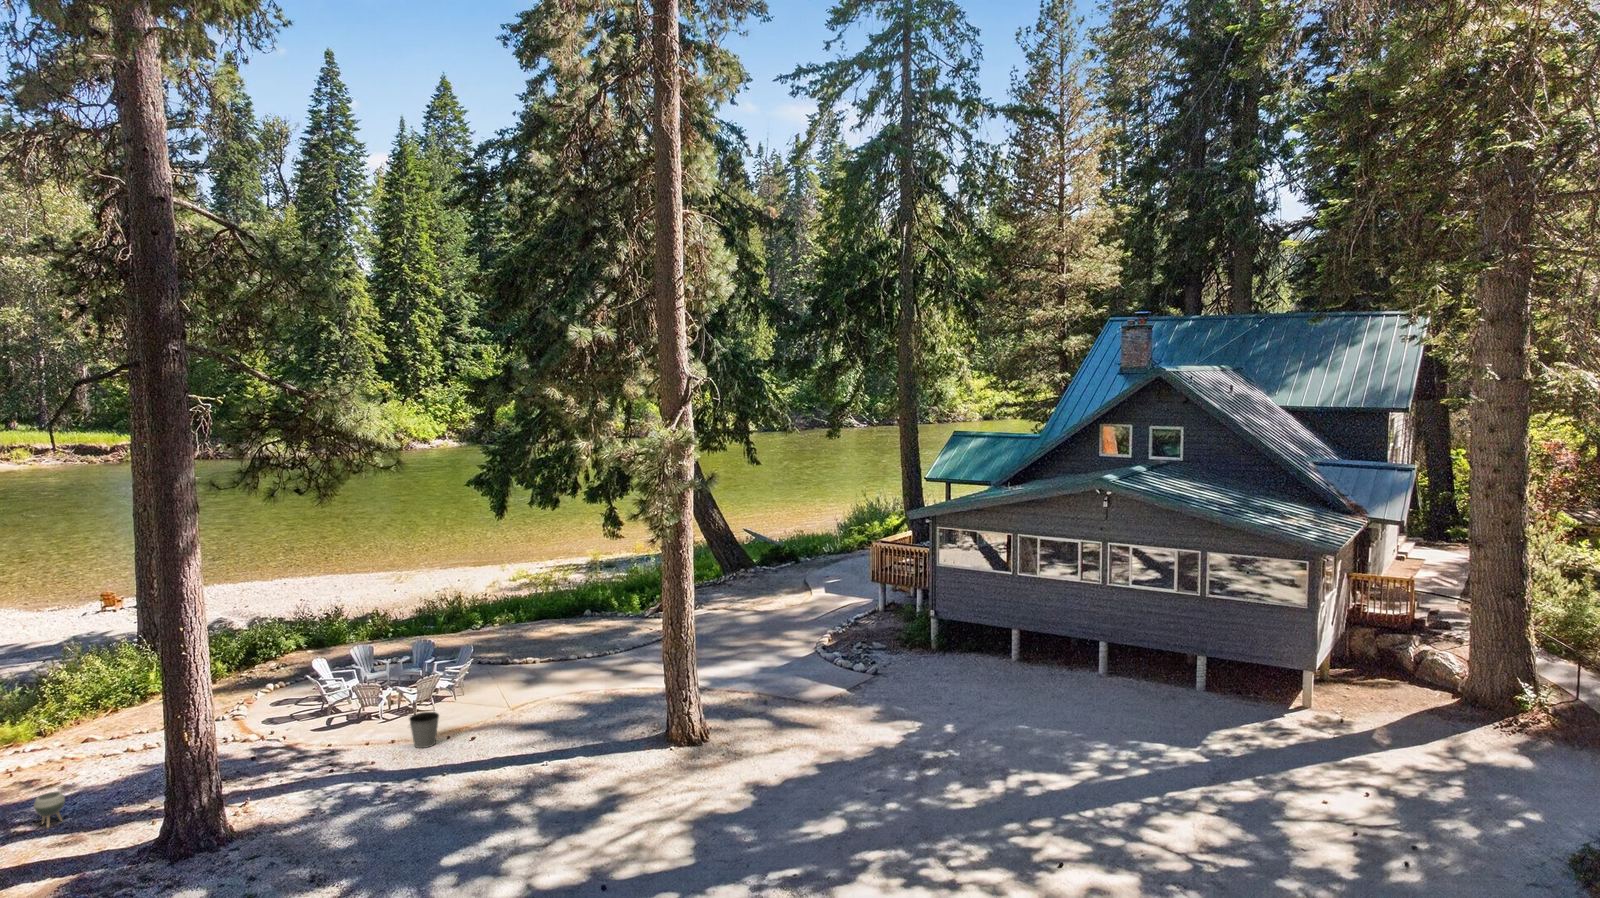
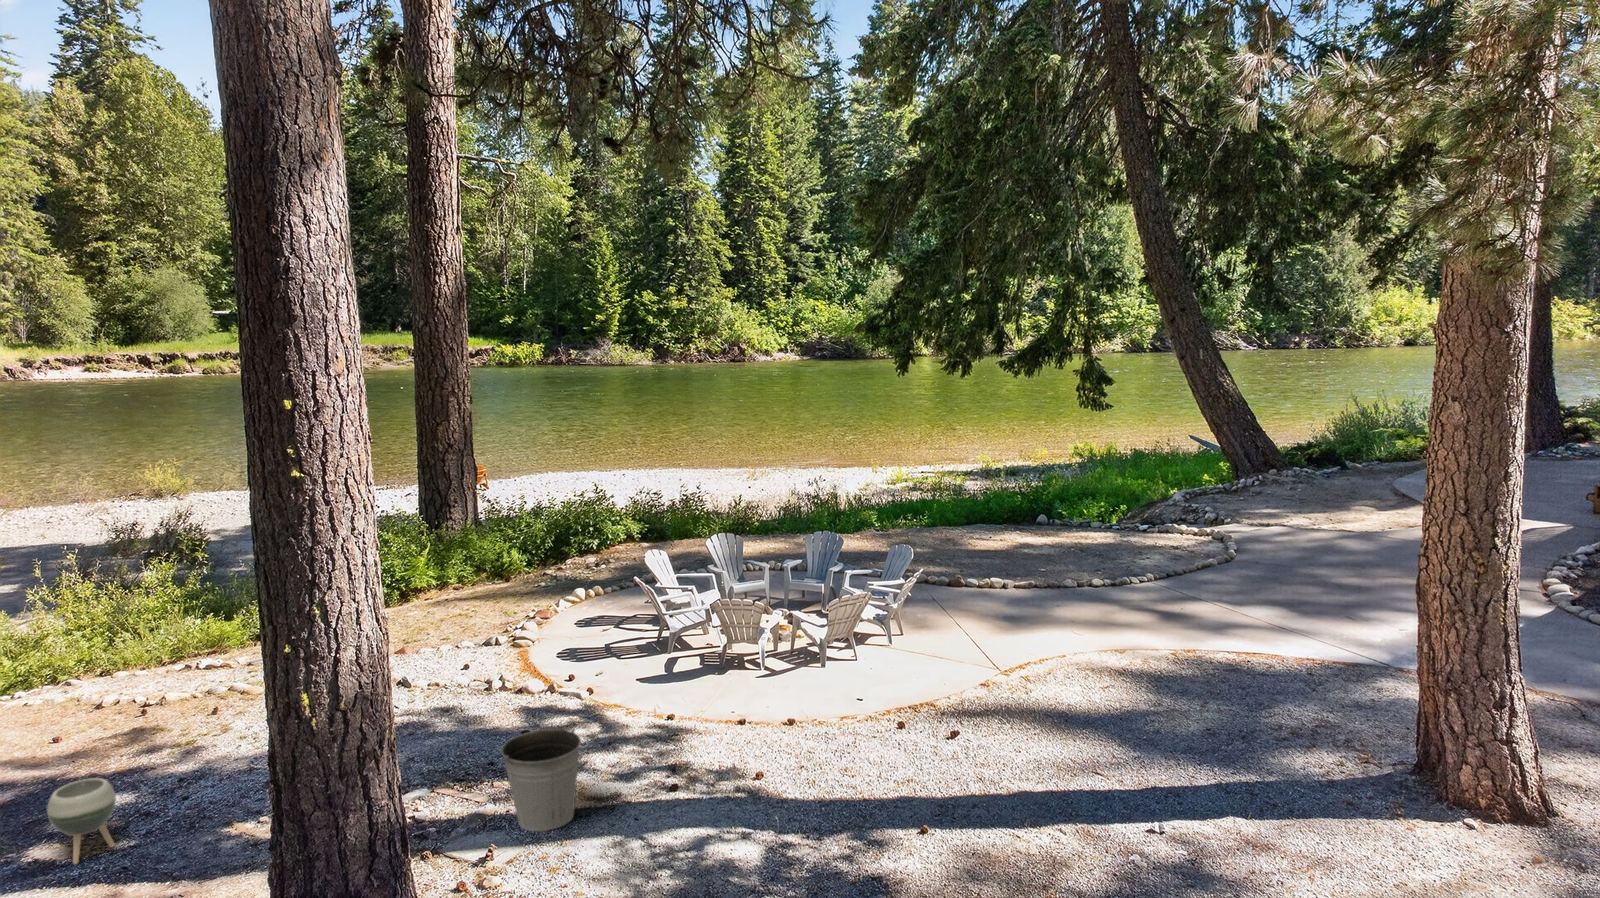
bucket: present [409,712,439,748] -> present [501,729,581,831]

